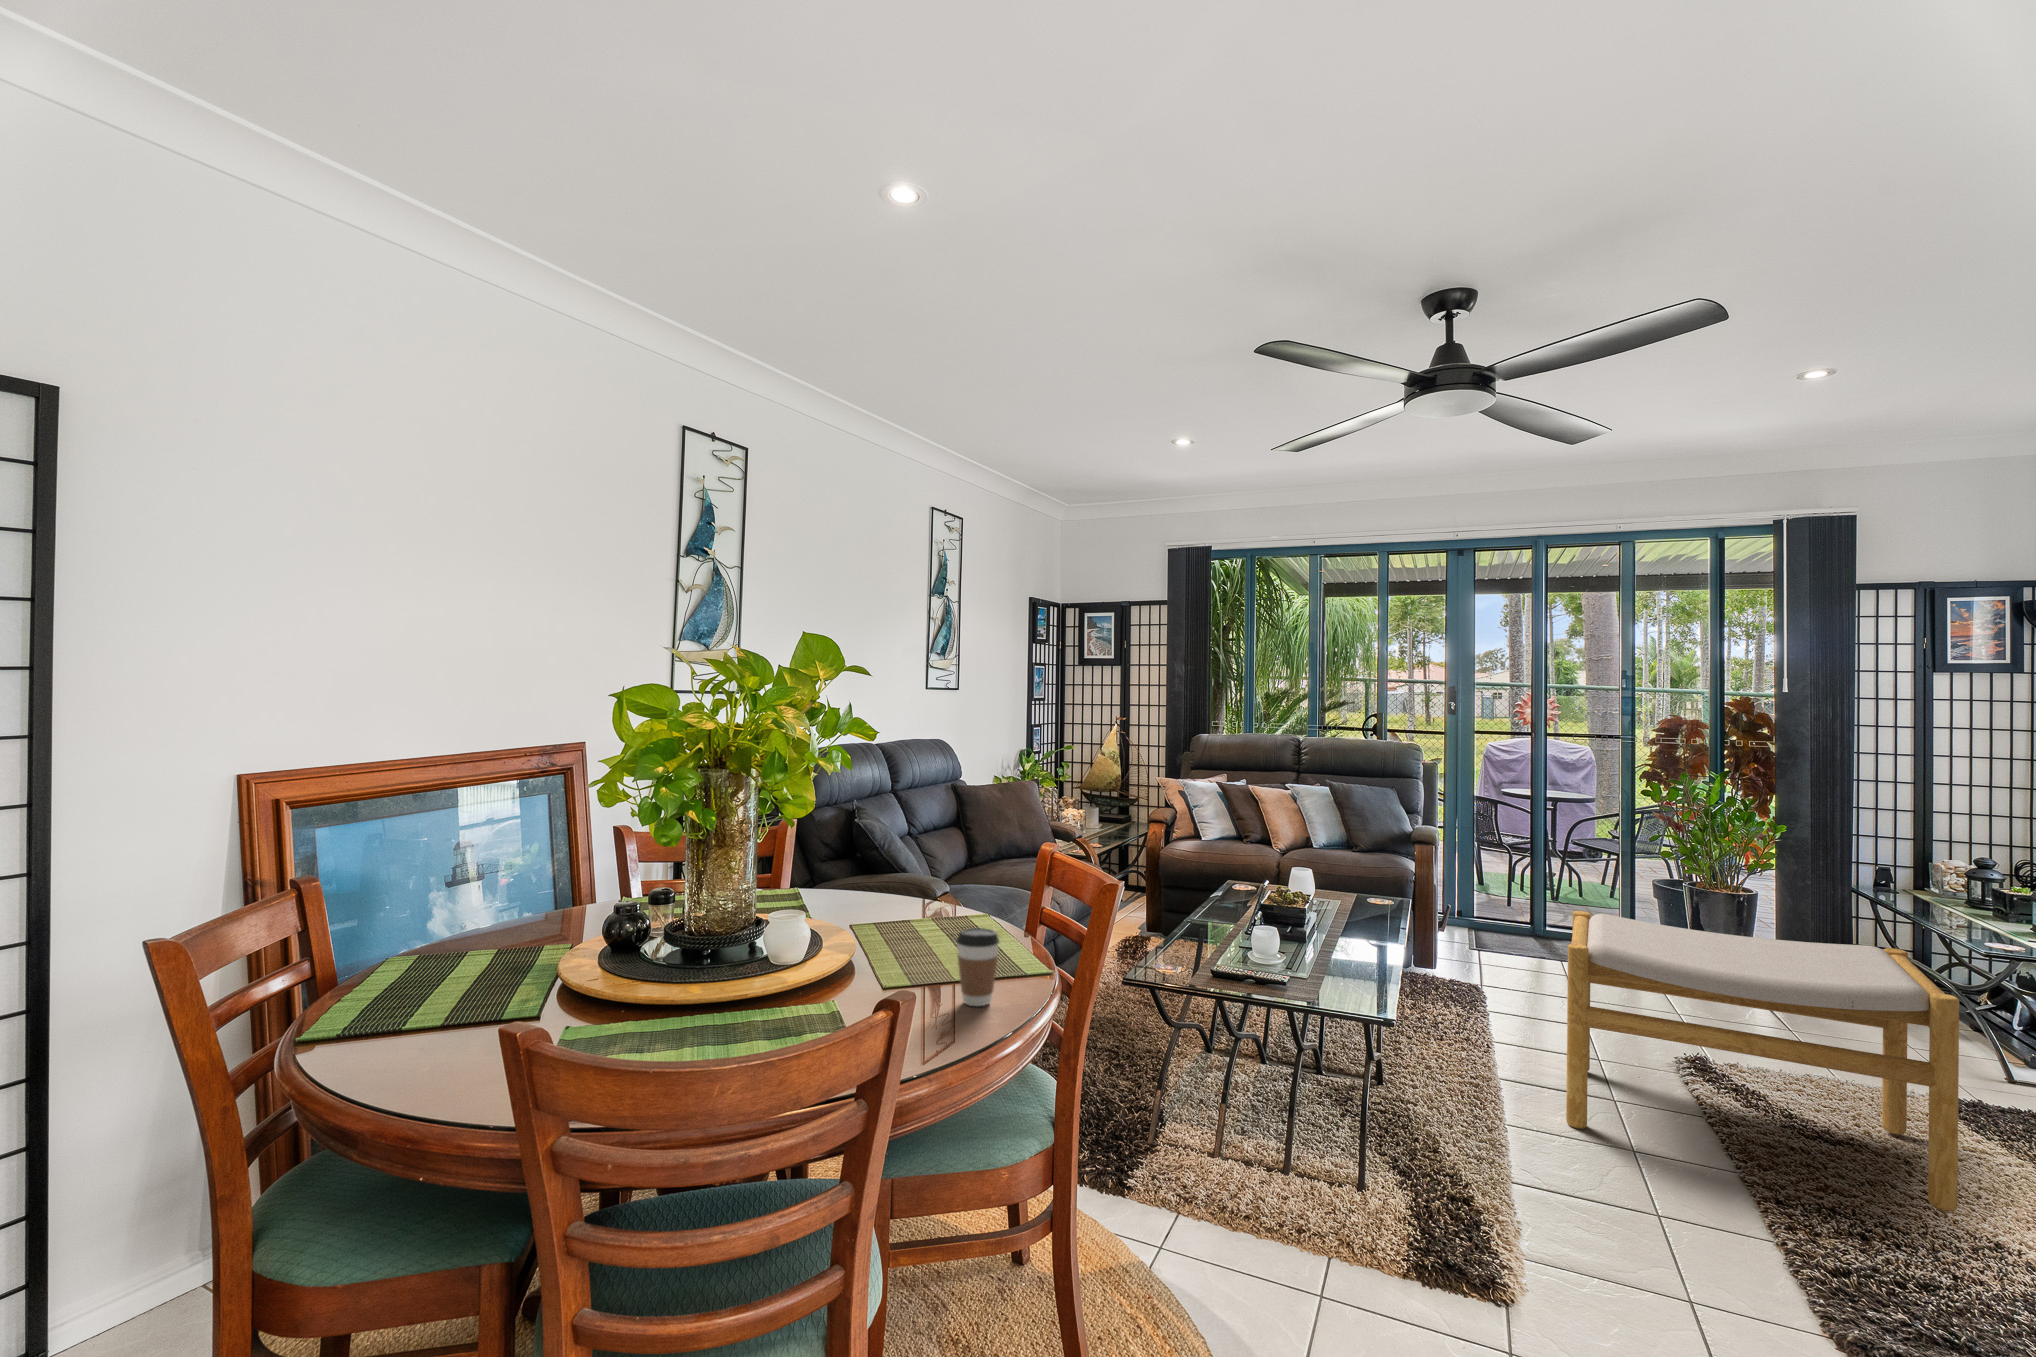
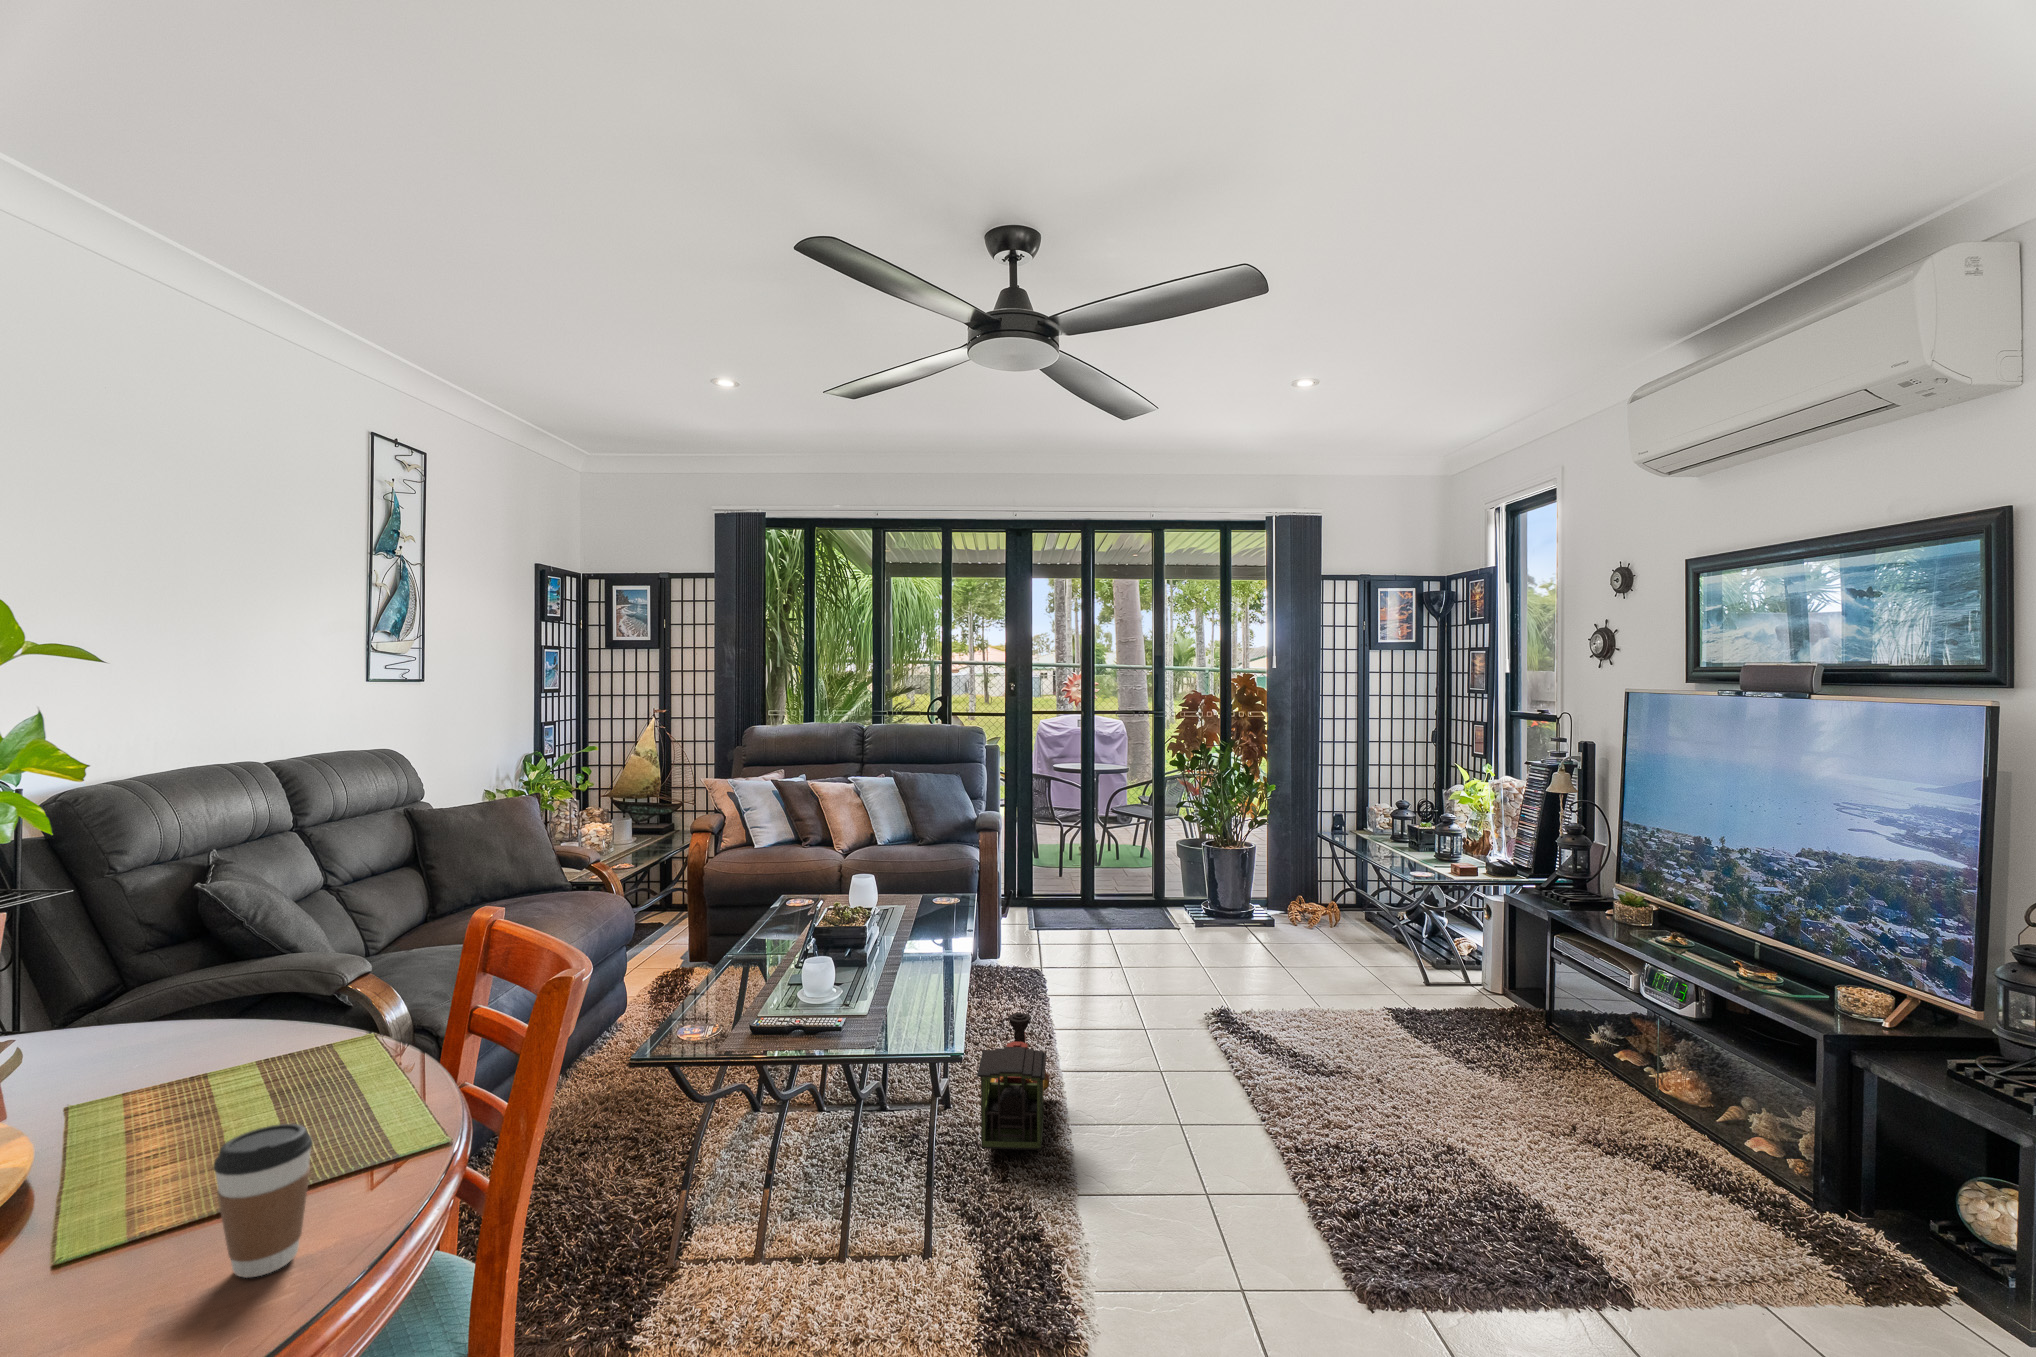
footstool: present [1566,911,1959,1212] -> none [1121,888,1421,1125]
toy train: none [1411,1011,1487,1135] -> present [977,1013,1049,1150]

